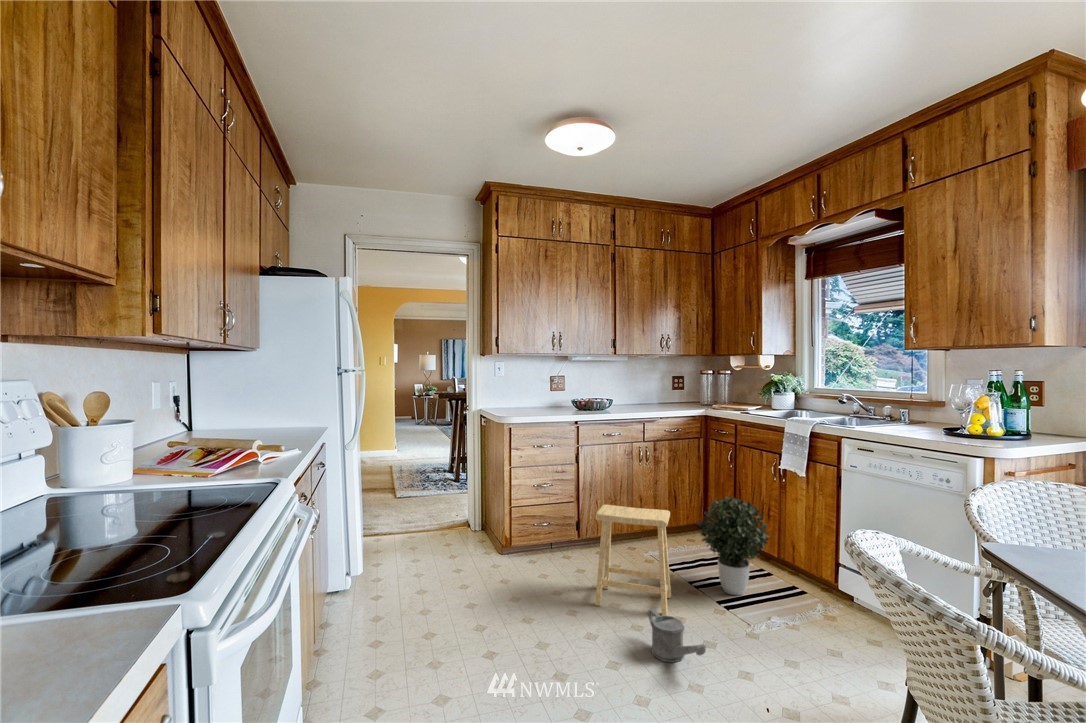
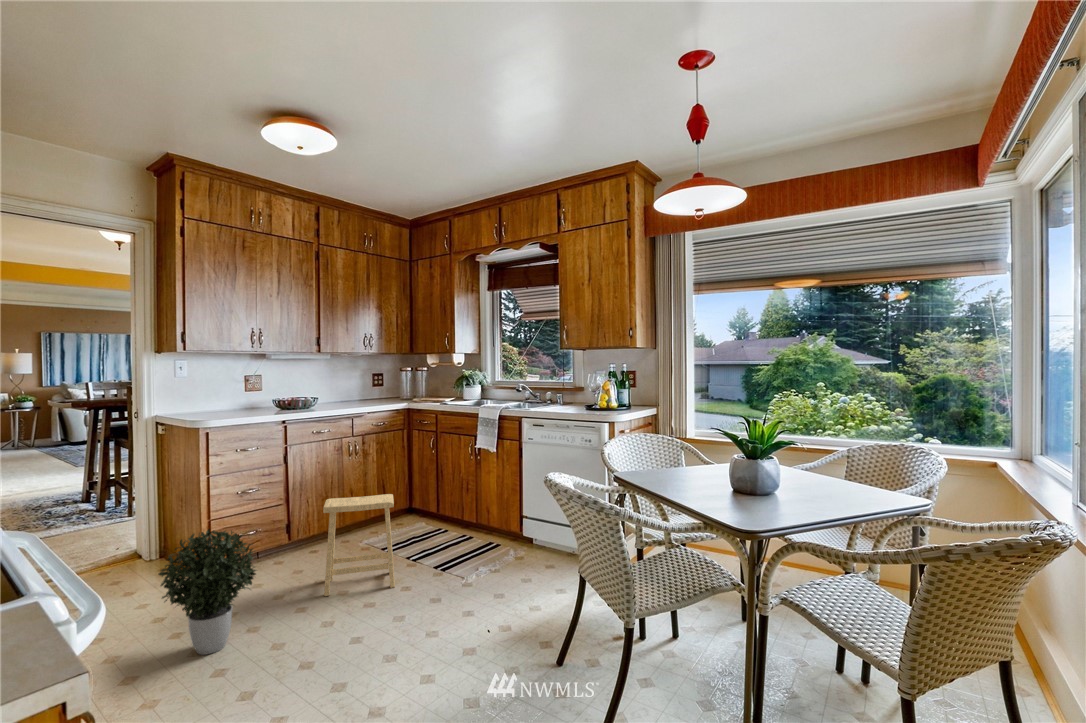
potted plant: present [698,496,769,595] -> present [158,529,256,655]
watering can: present [648,609,706,663] -> none [383,580,439,619]

